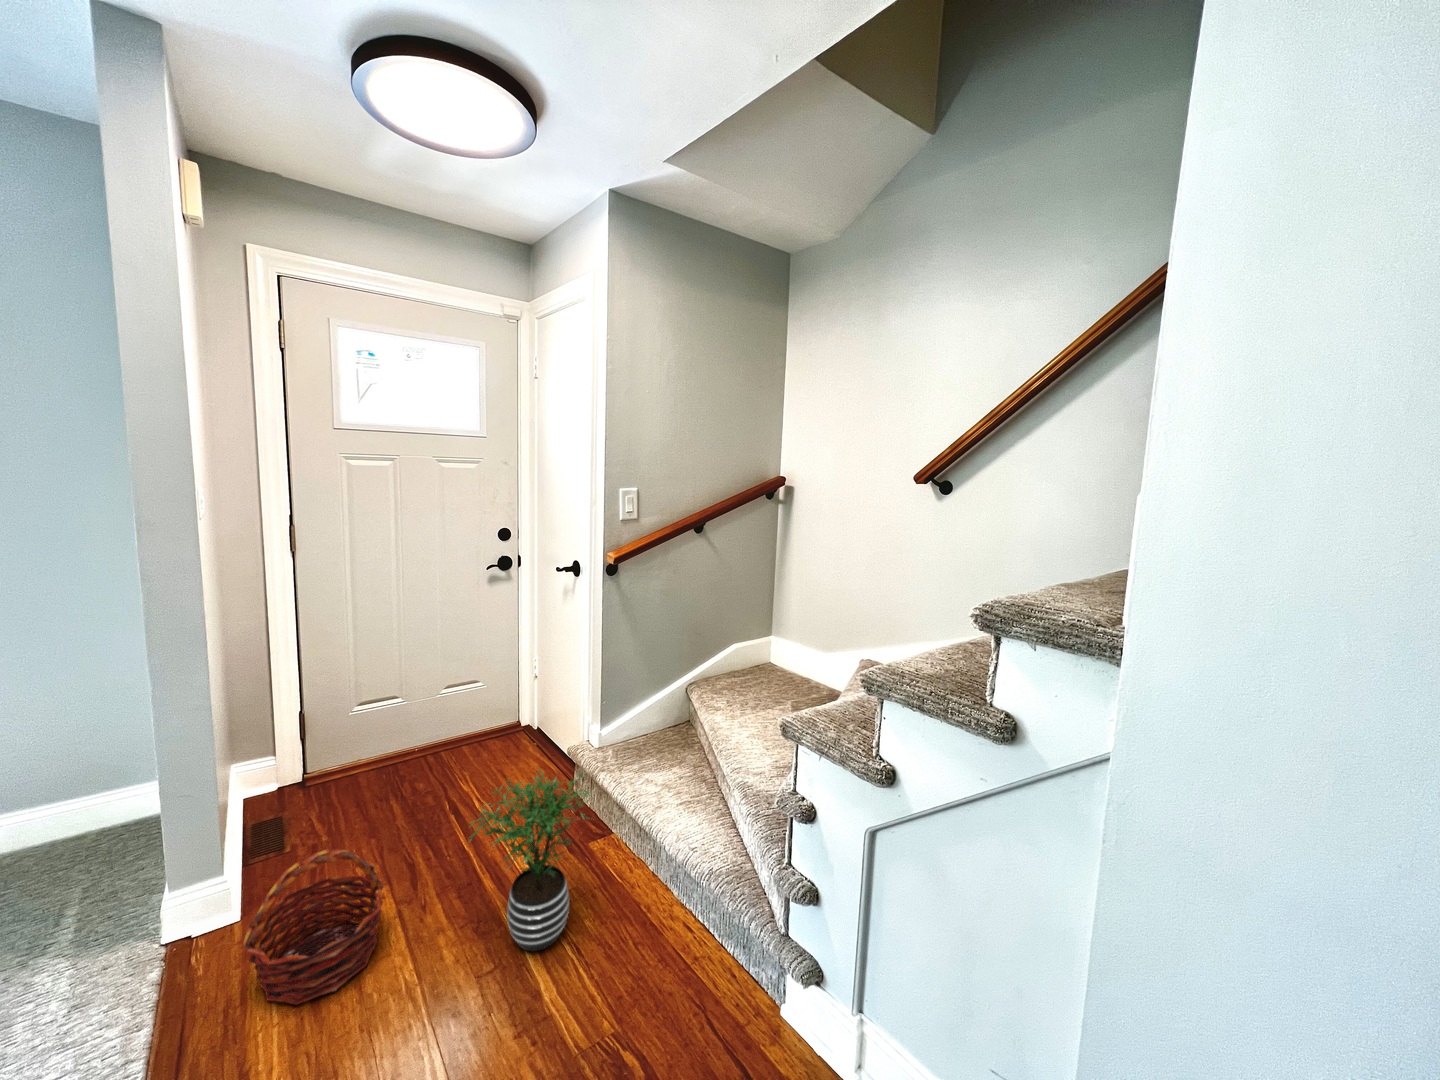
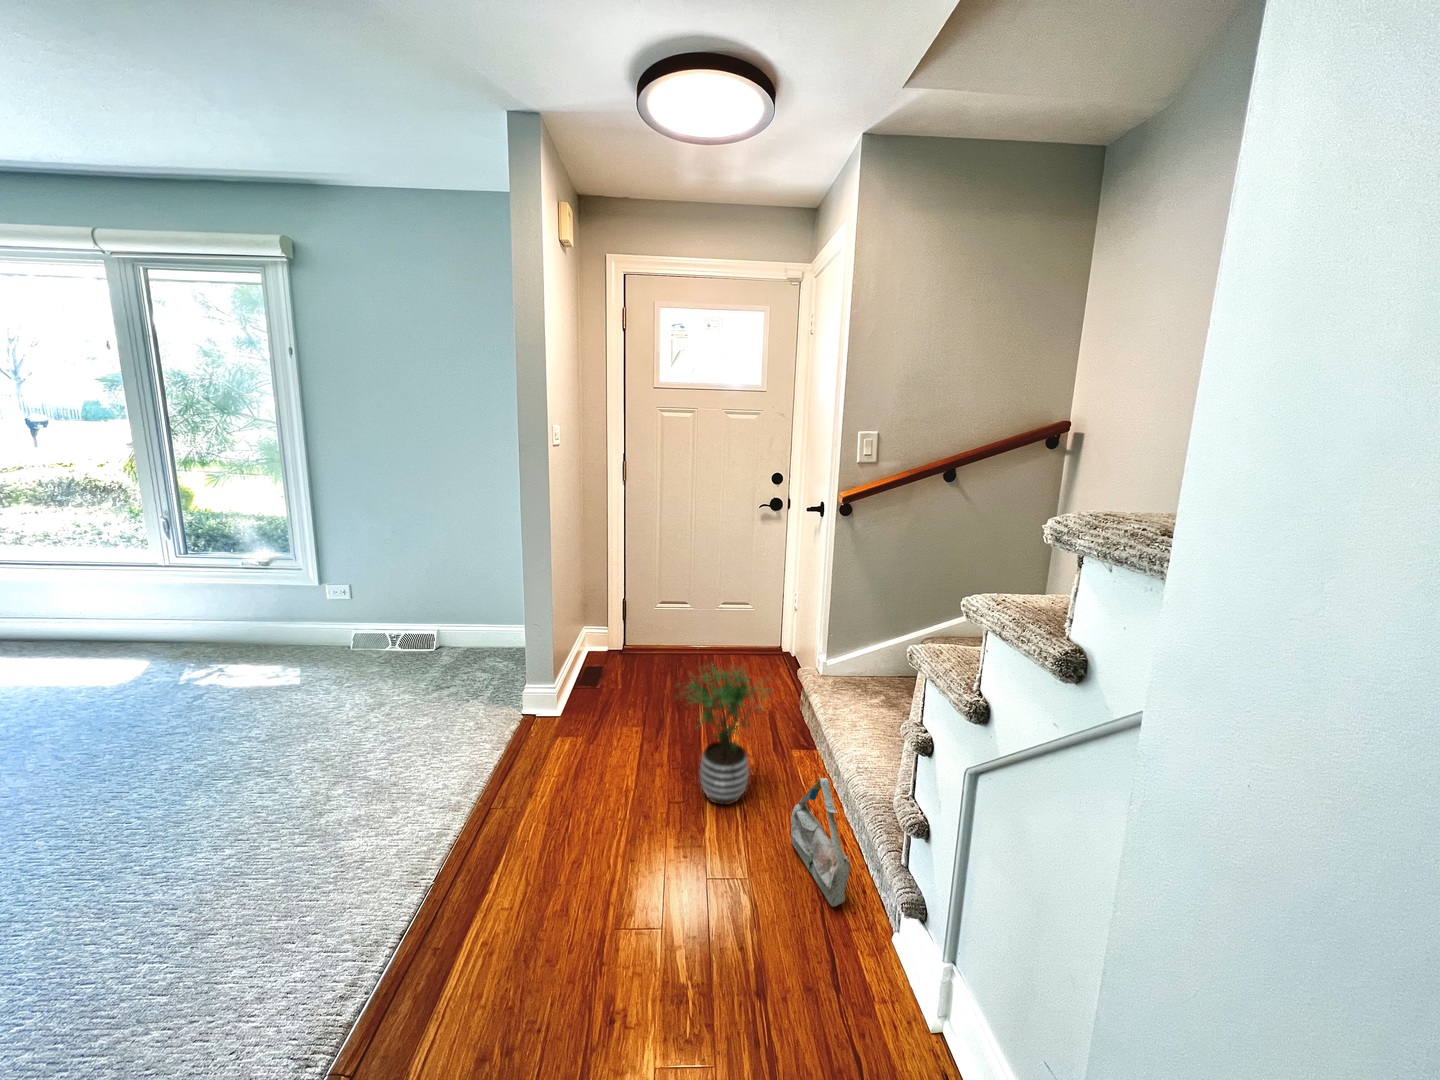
basket: present [243,849,383,1004] -> none [549,678,631,771]
bag: none [641,875,730,1013] -> present [791,778,850,907]

